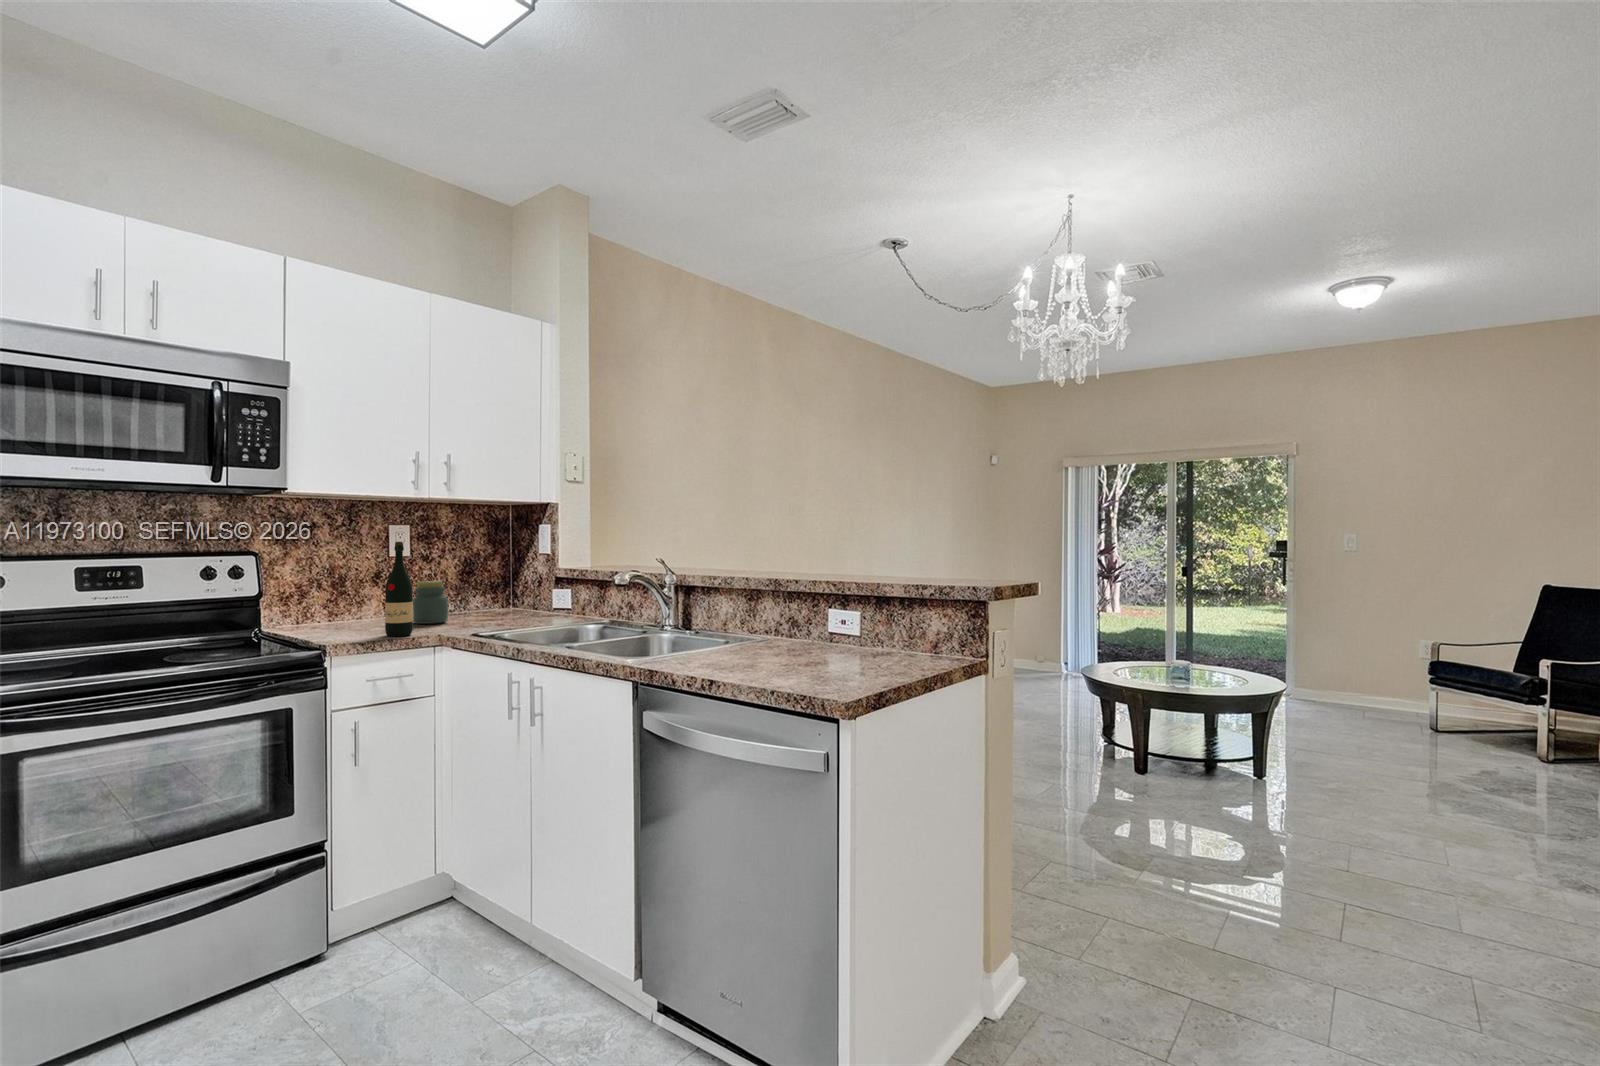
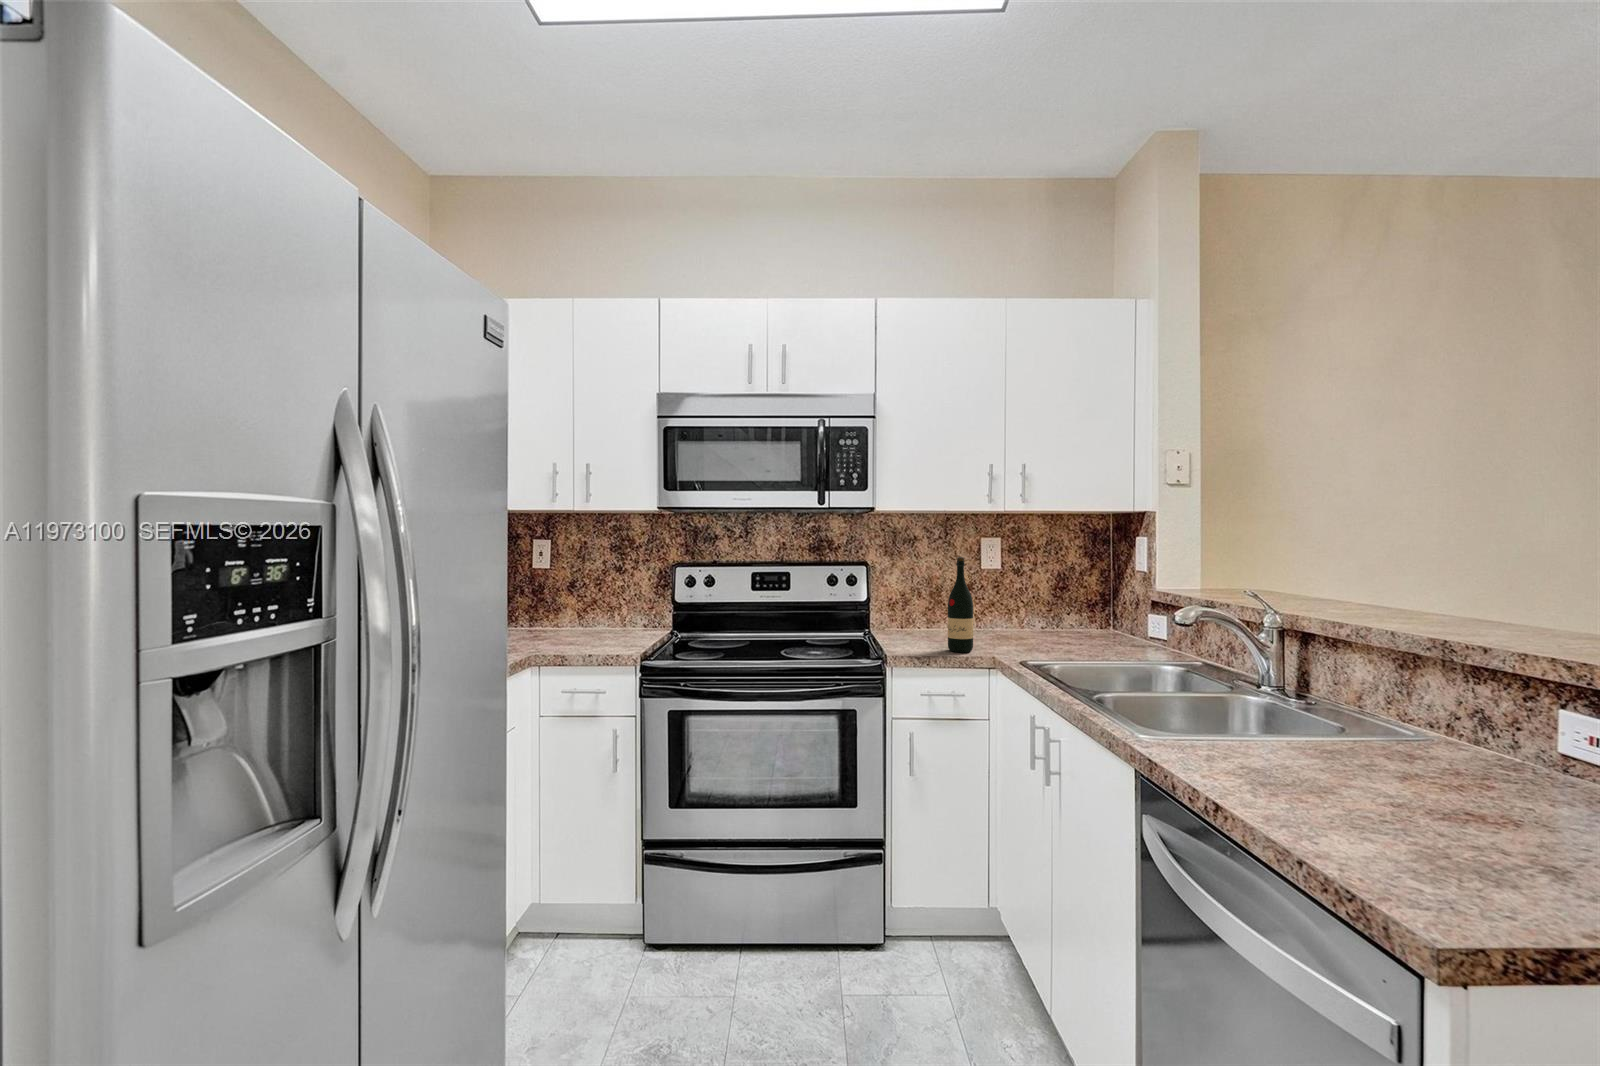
jar: present [413,581,449,624] -> none [989,596,1024,641]

